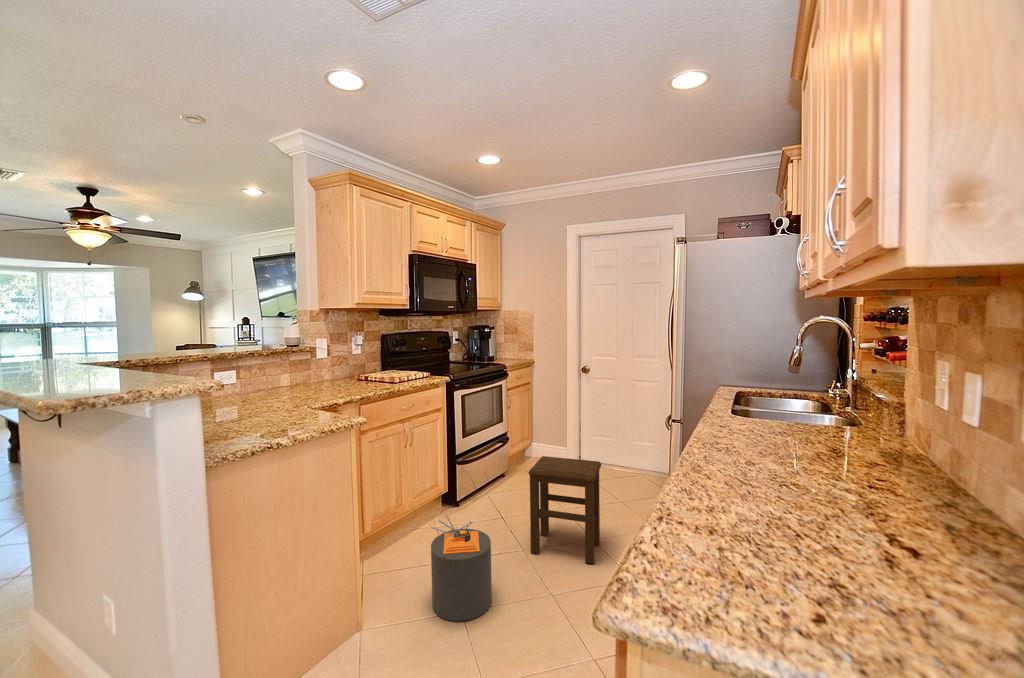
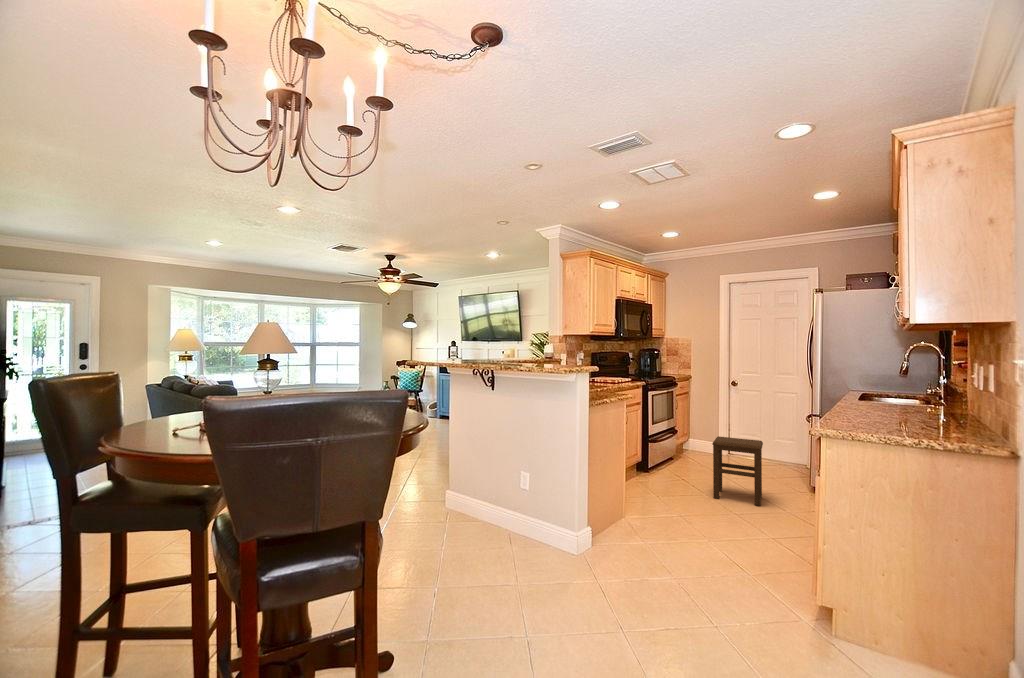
trash can: present [431,515,492,621] -> none [656,458,698,519]

